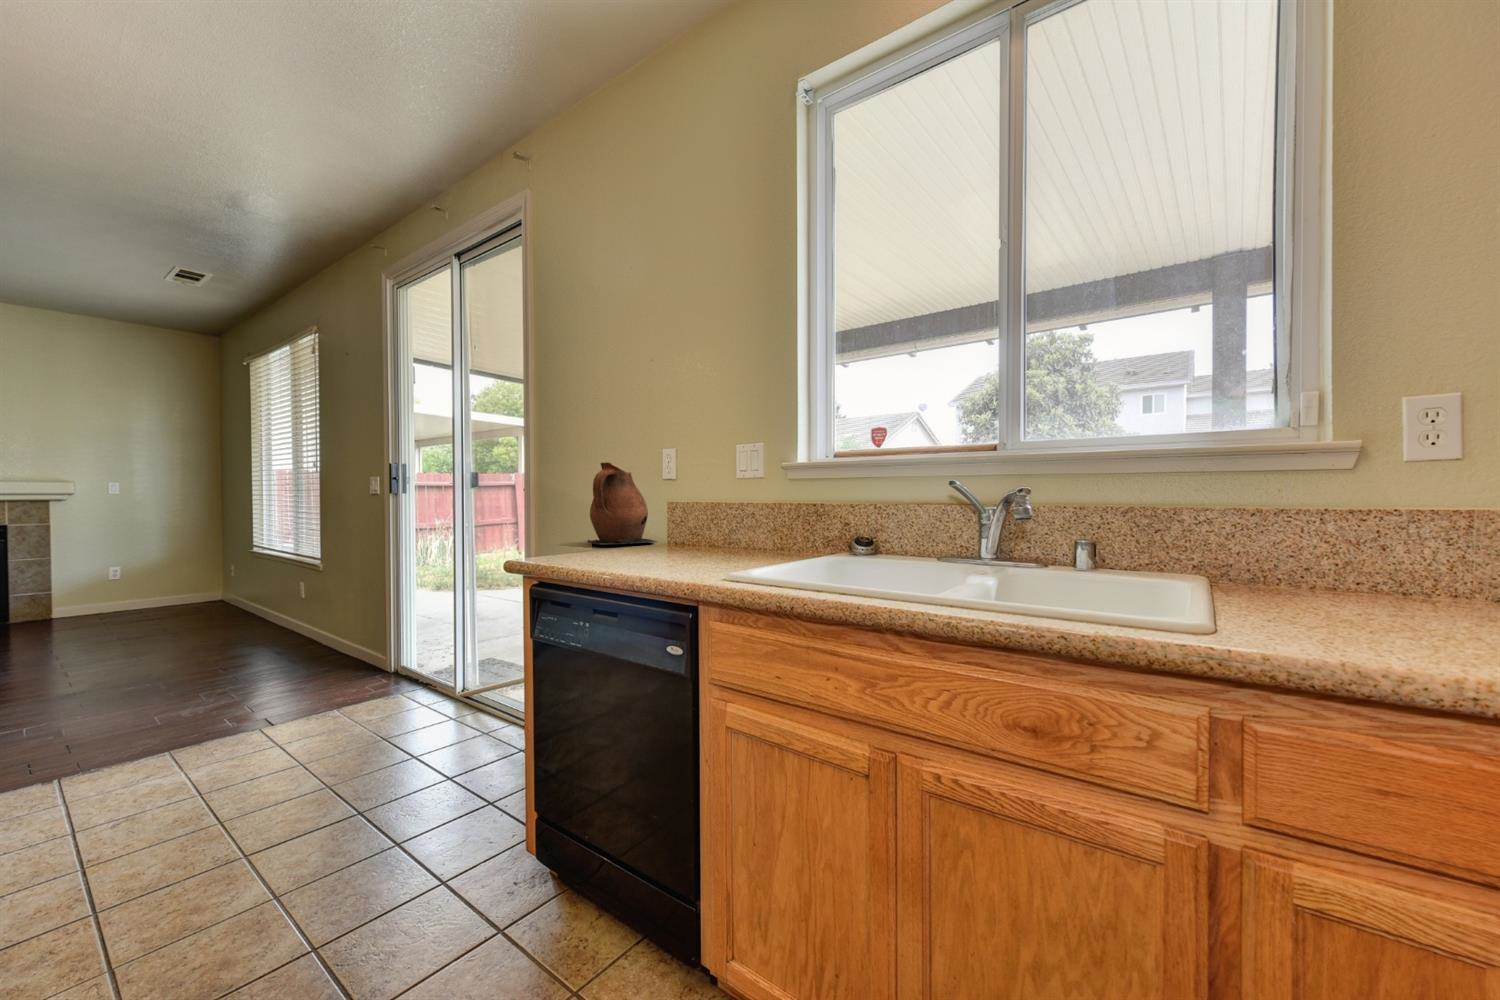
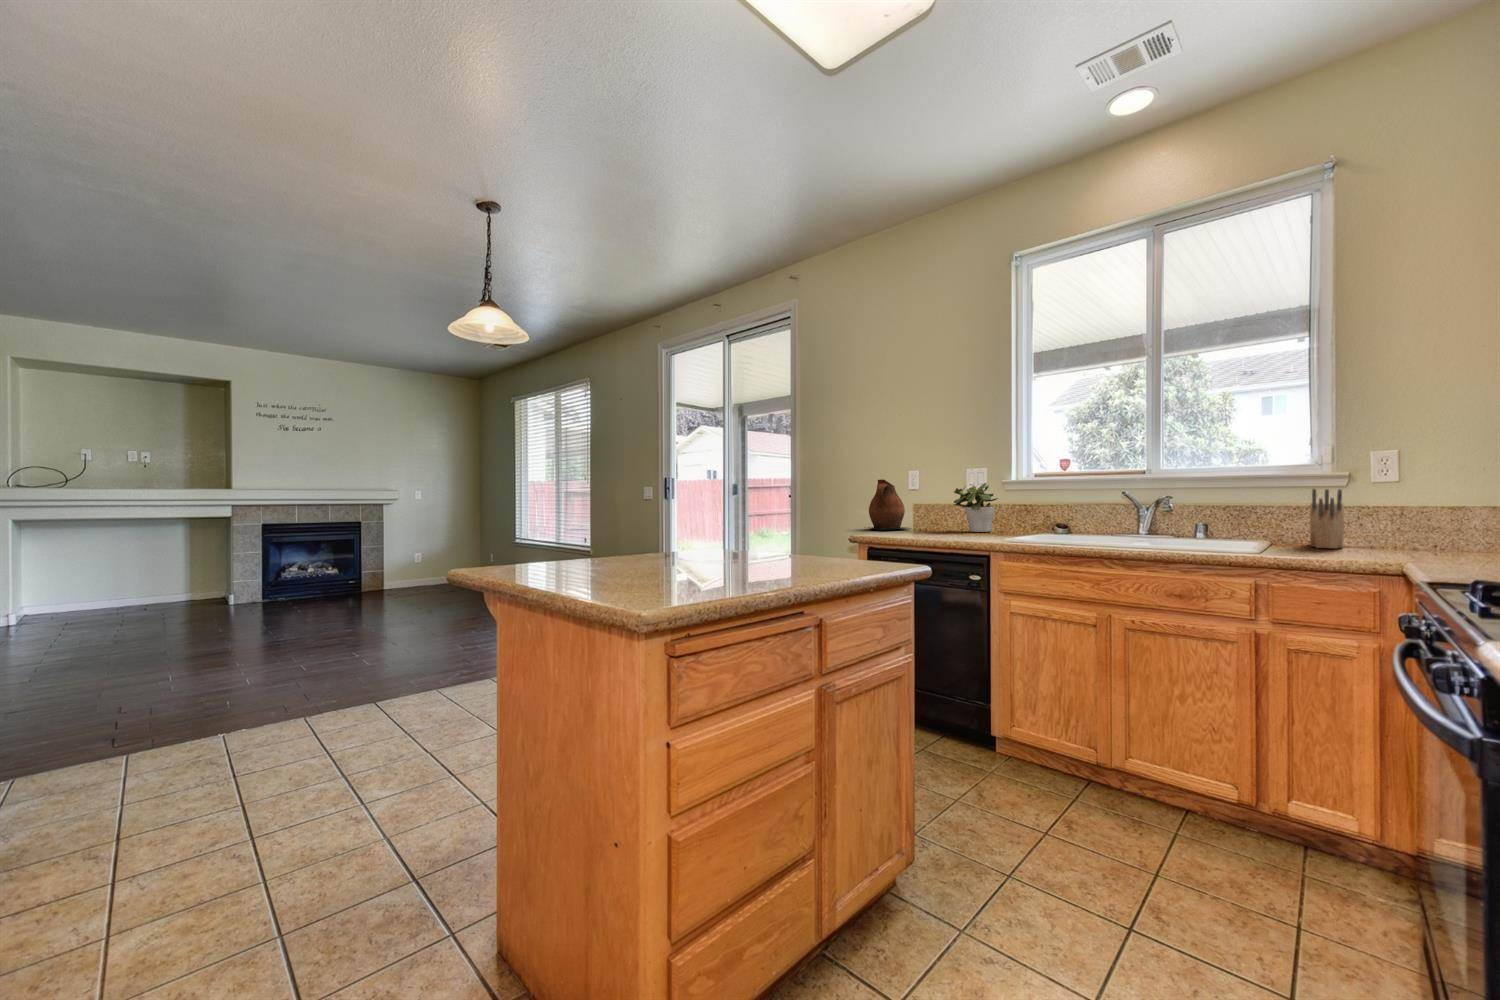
potted plant: none [708,467,774,550] -> present [954,483,998,532]
knife block: none [1290,474,1389,610] -> present [1310,489,1344,548]

